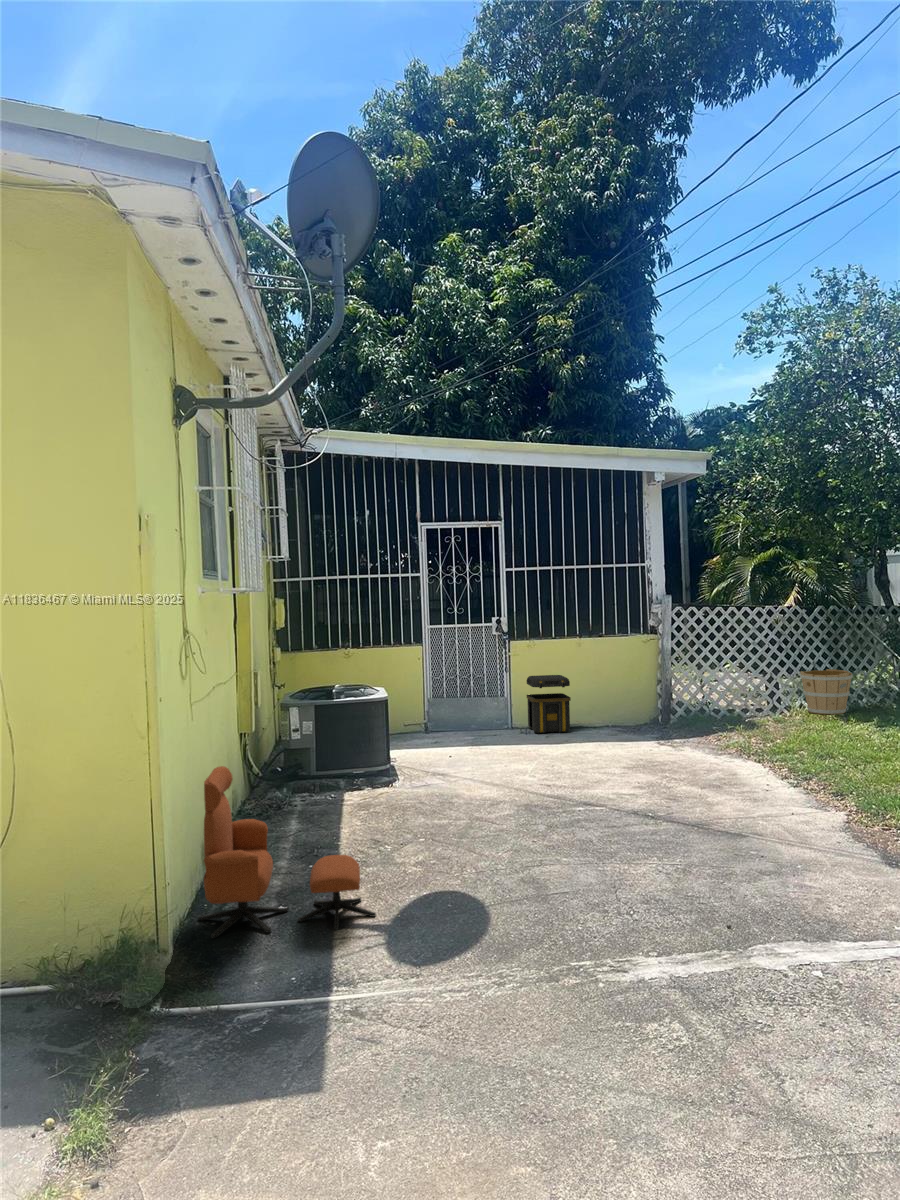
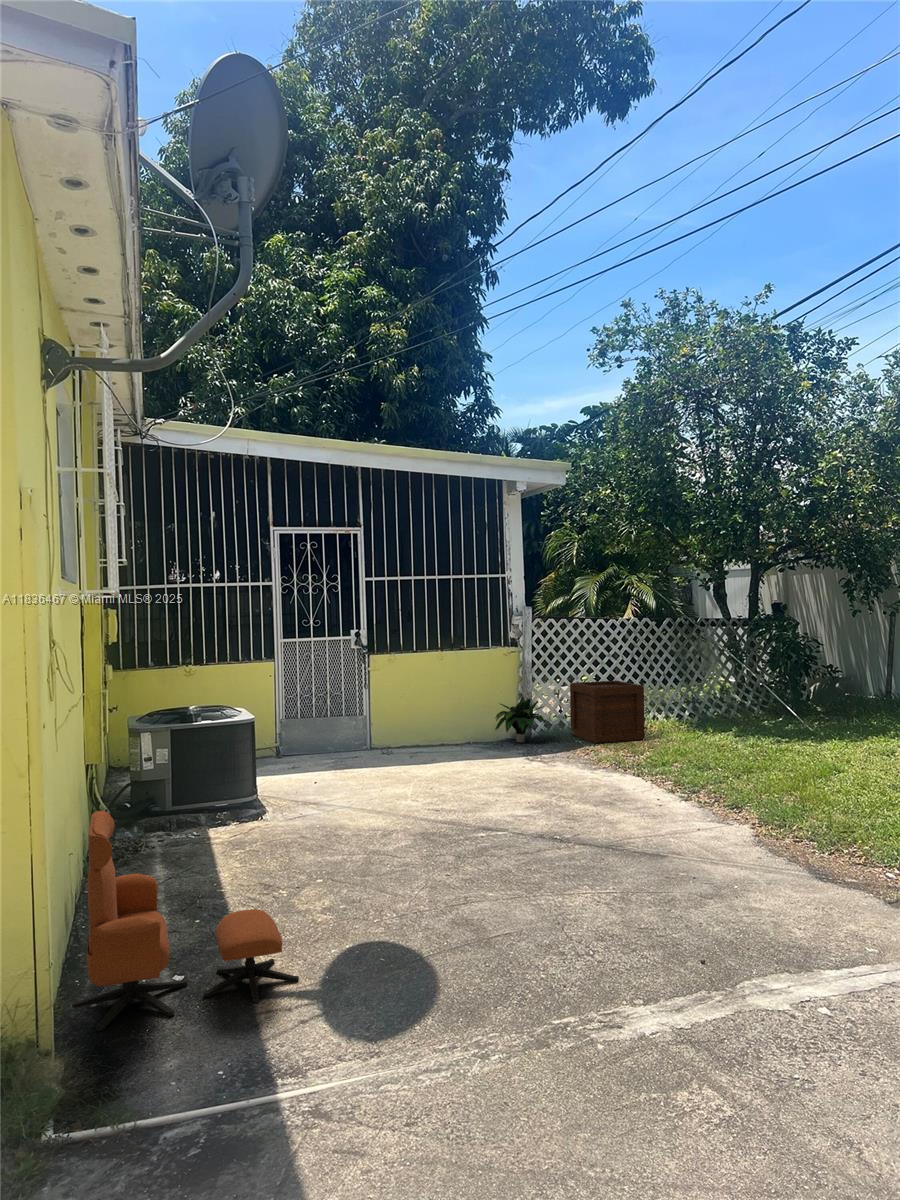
wooden crate: none [710,668,786,730] -> present [570,681,645,743]
wooden bucket: present [800,669,853,714] -> none [654,680,703,725]
toolbox: present [526,675,571,733] -> none [387,691,435,753]
potted plant: none [632,681,684,727] -> present [495,696,547,743]

